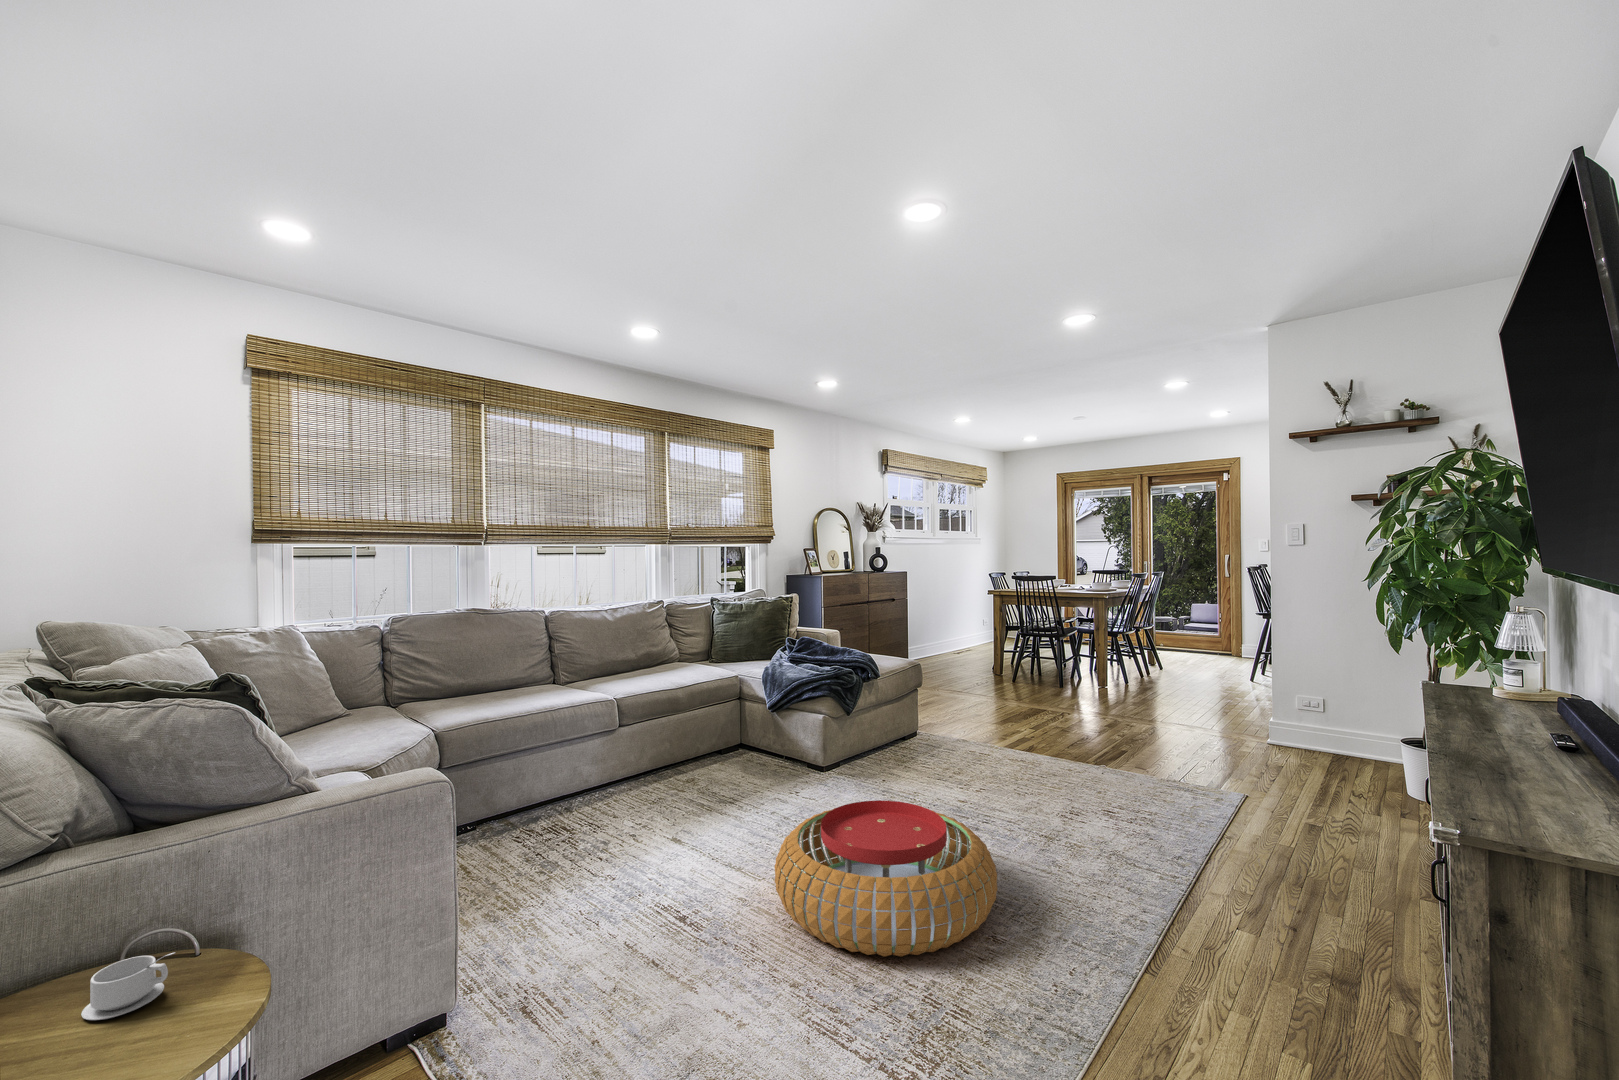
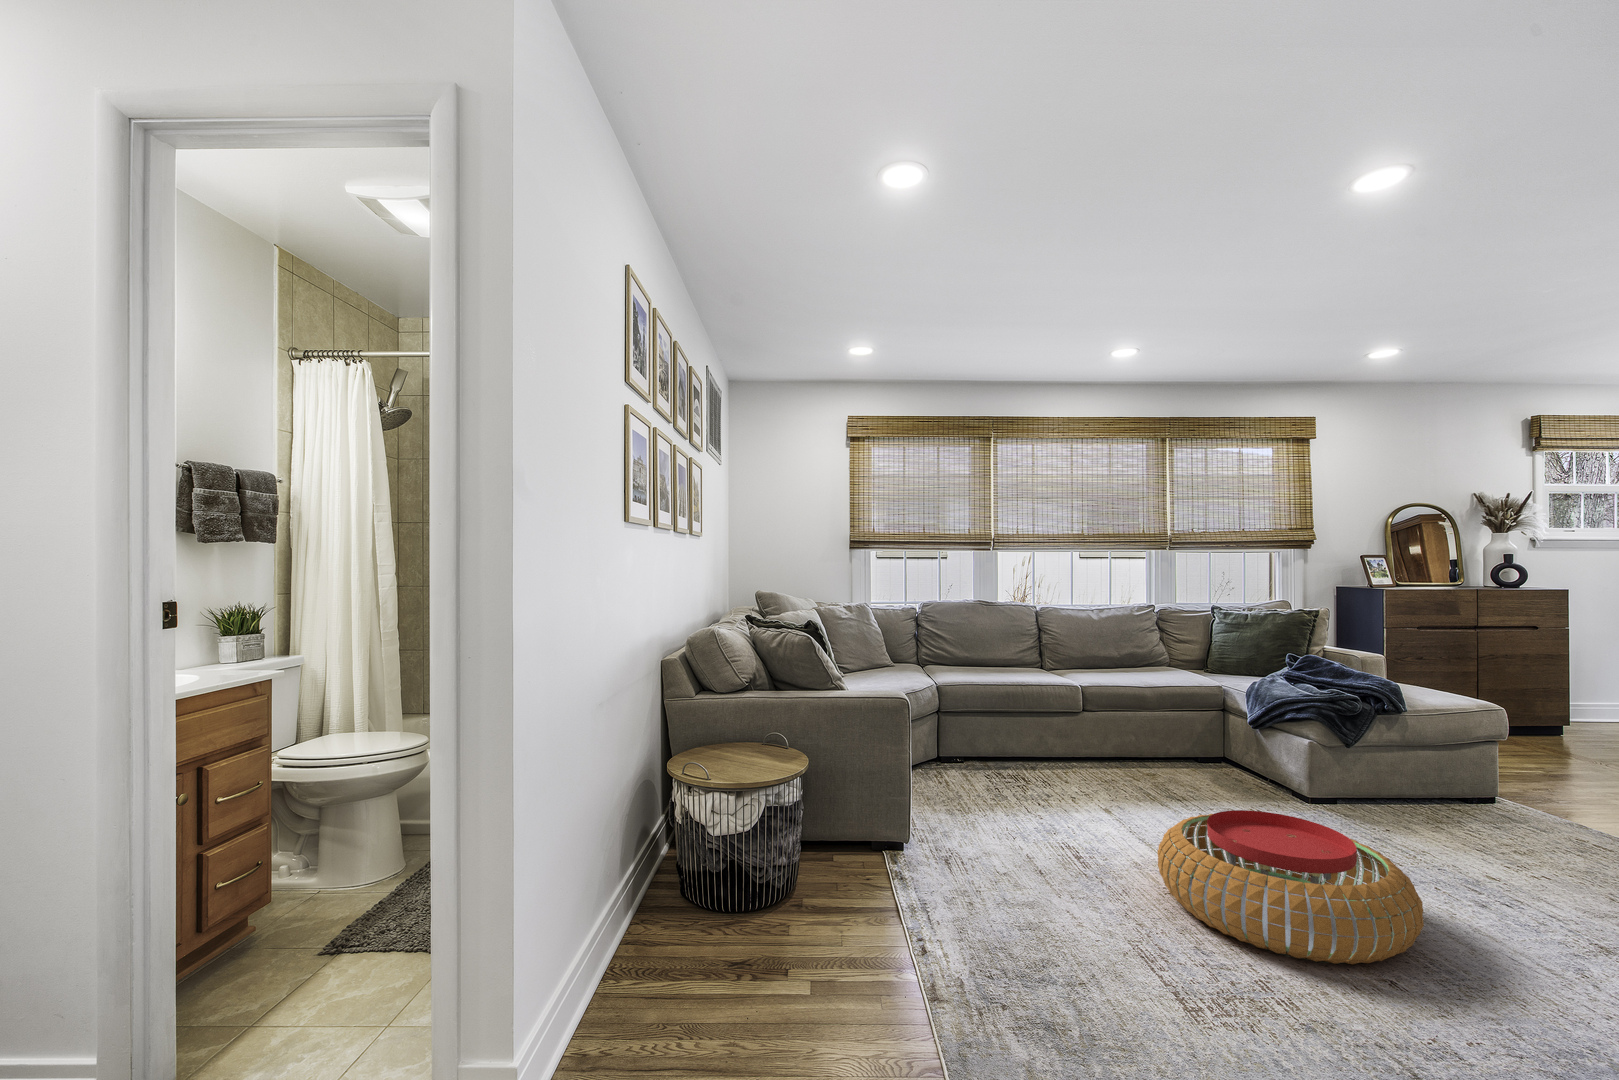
teacup: present [81,952,175,1020] -> none [741,740,769,760]

